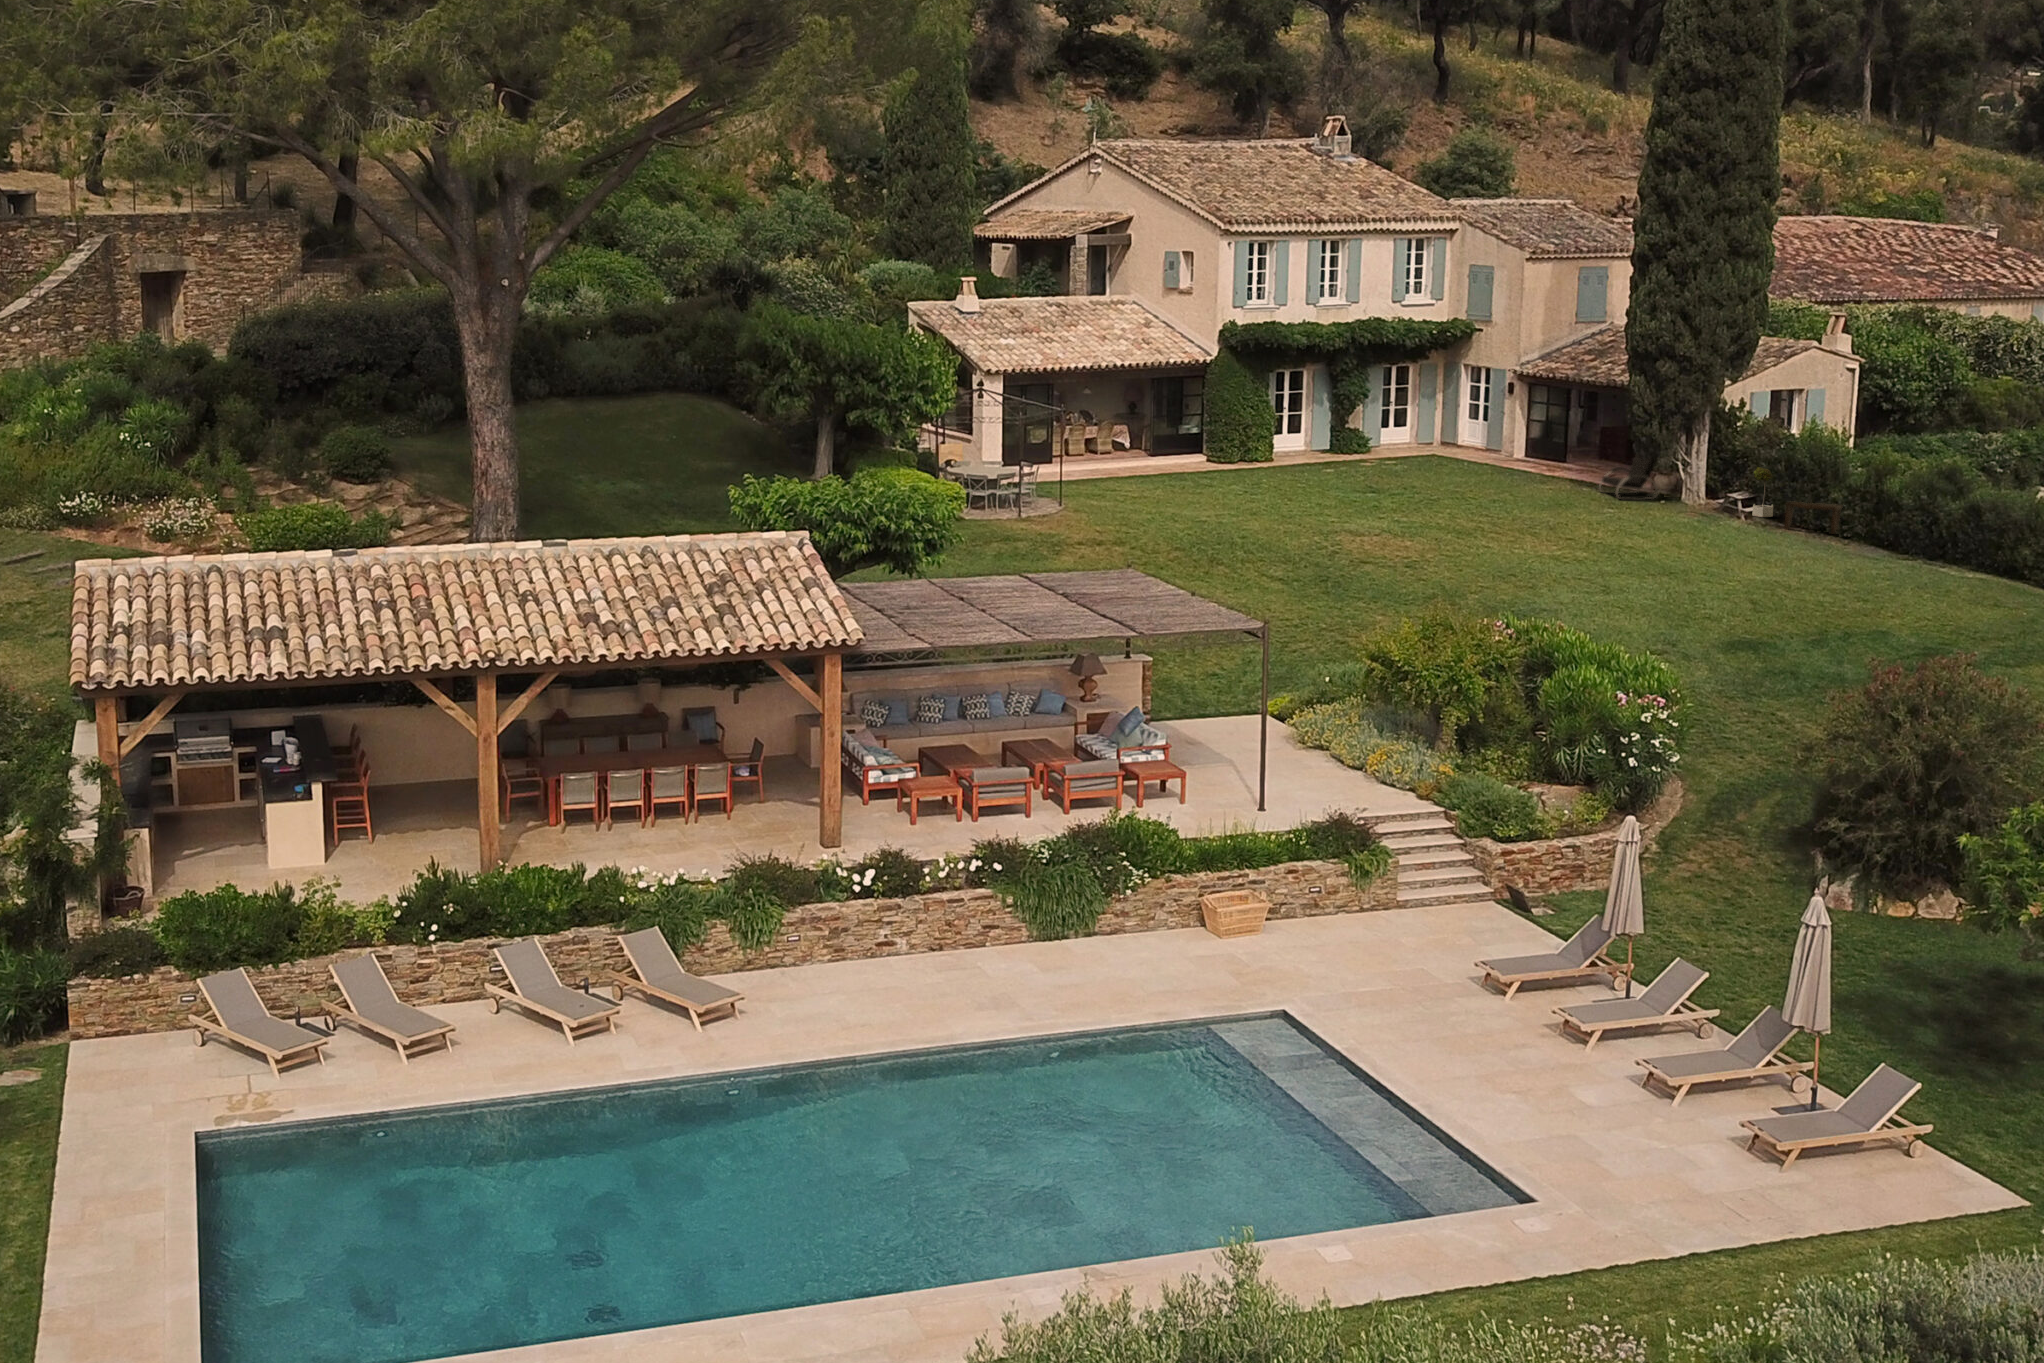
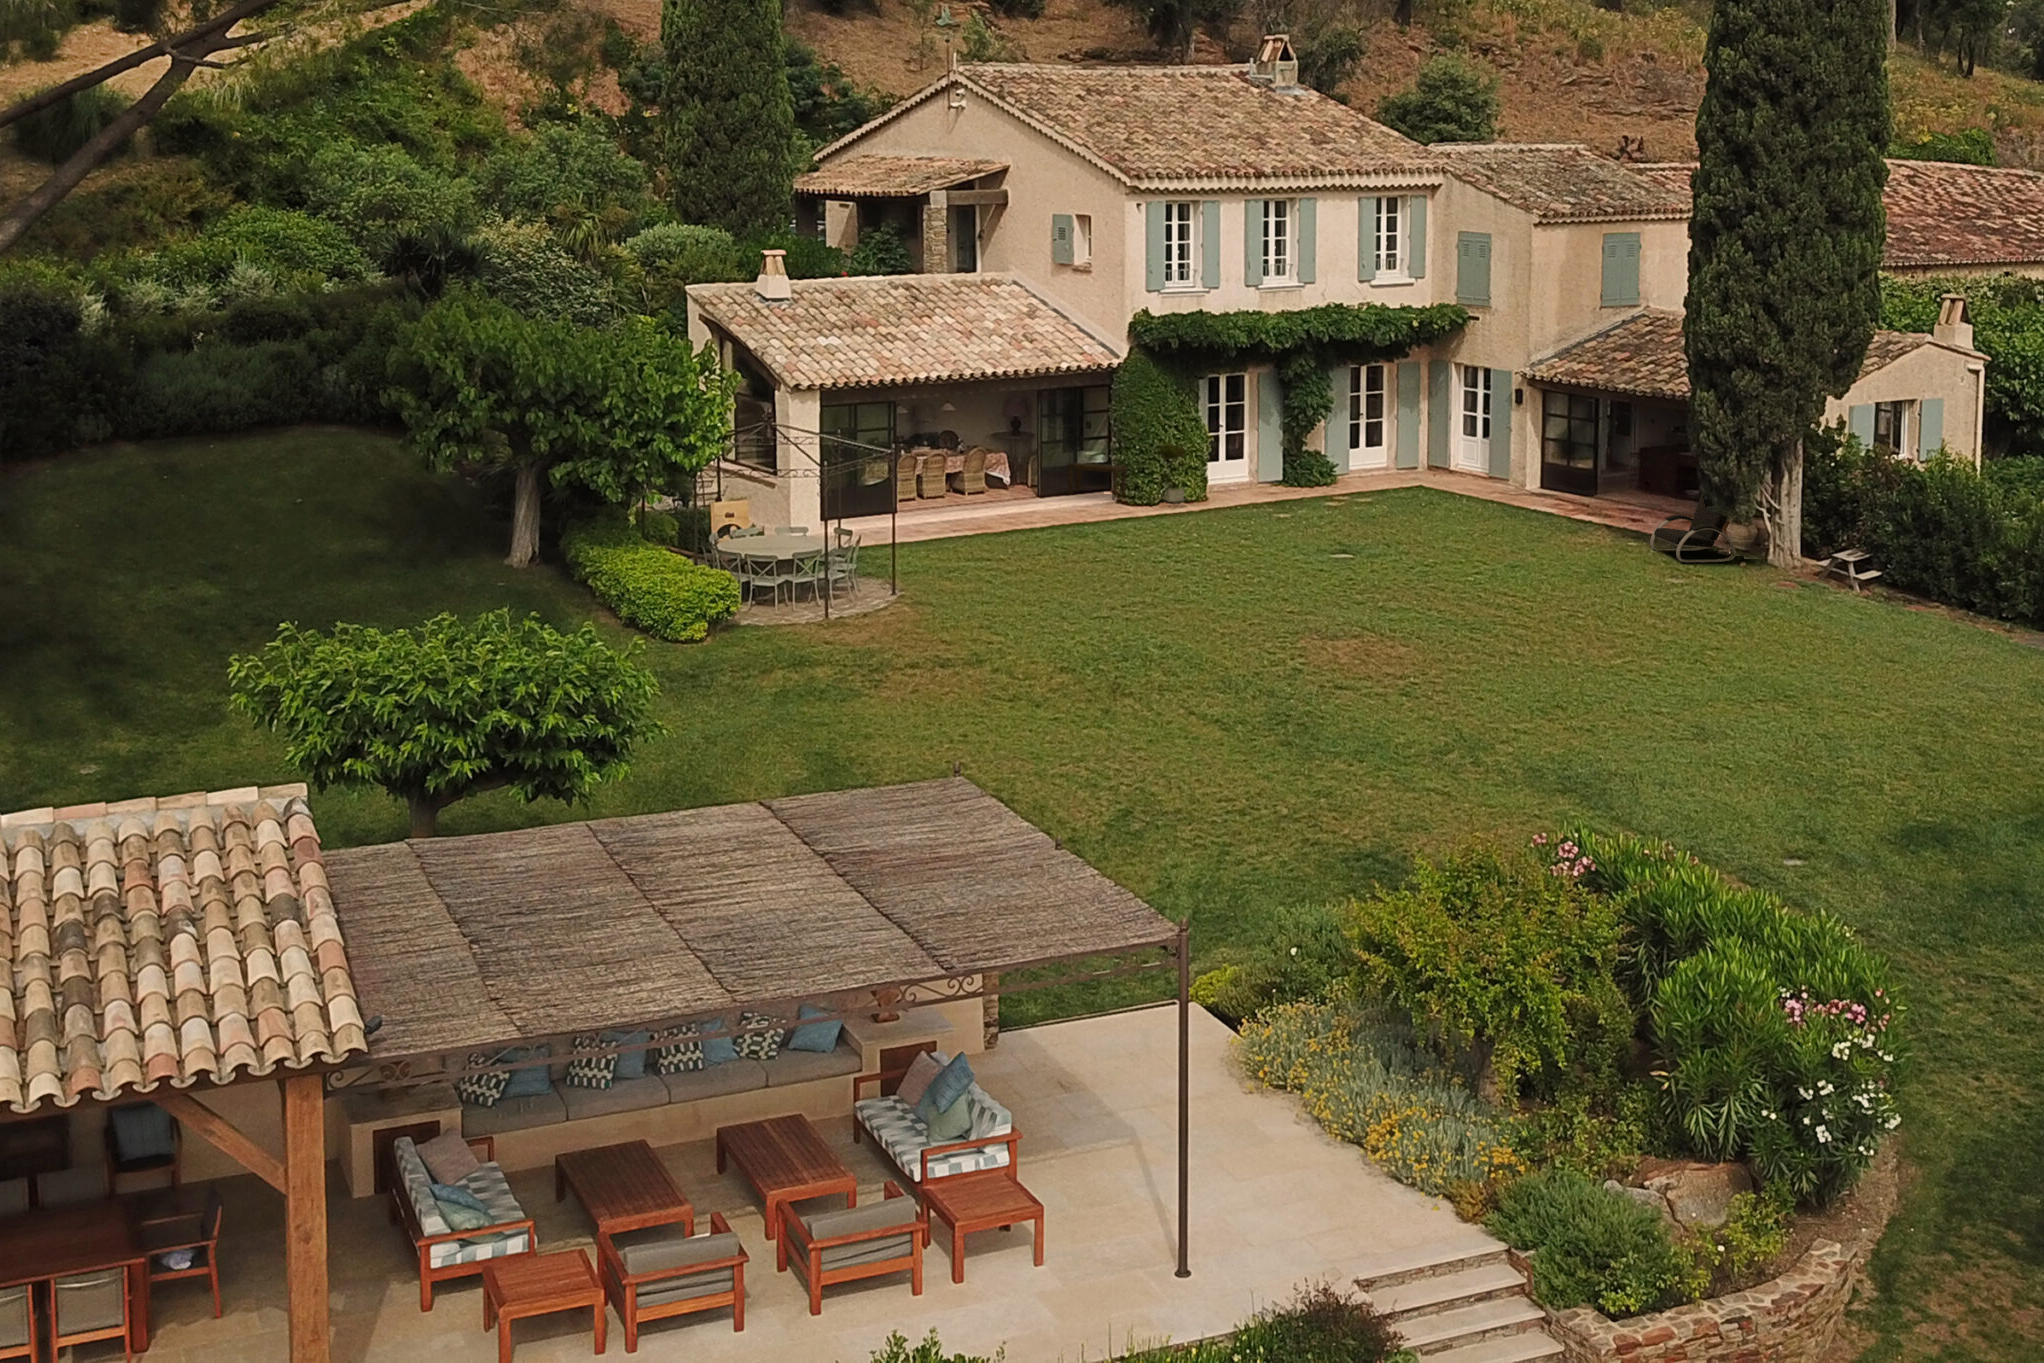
potted tree: present [1752,467,1774,517] -> present [1159,444,1185,502]
bench: present [1785,501,1842,533] -> present [1067,462,1128,499]

